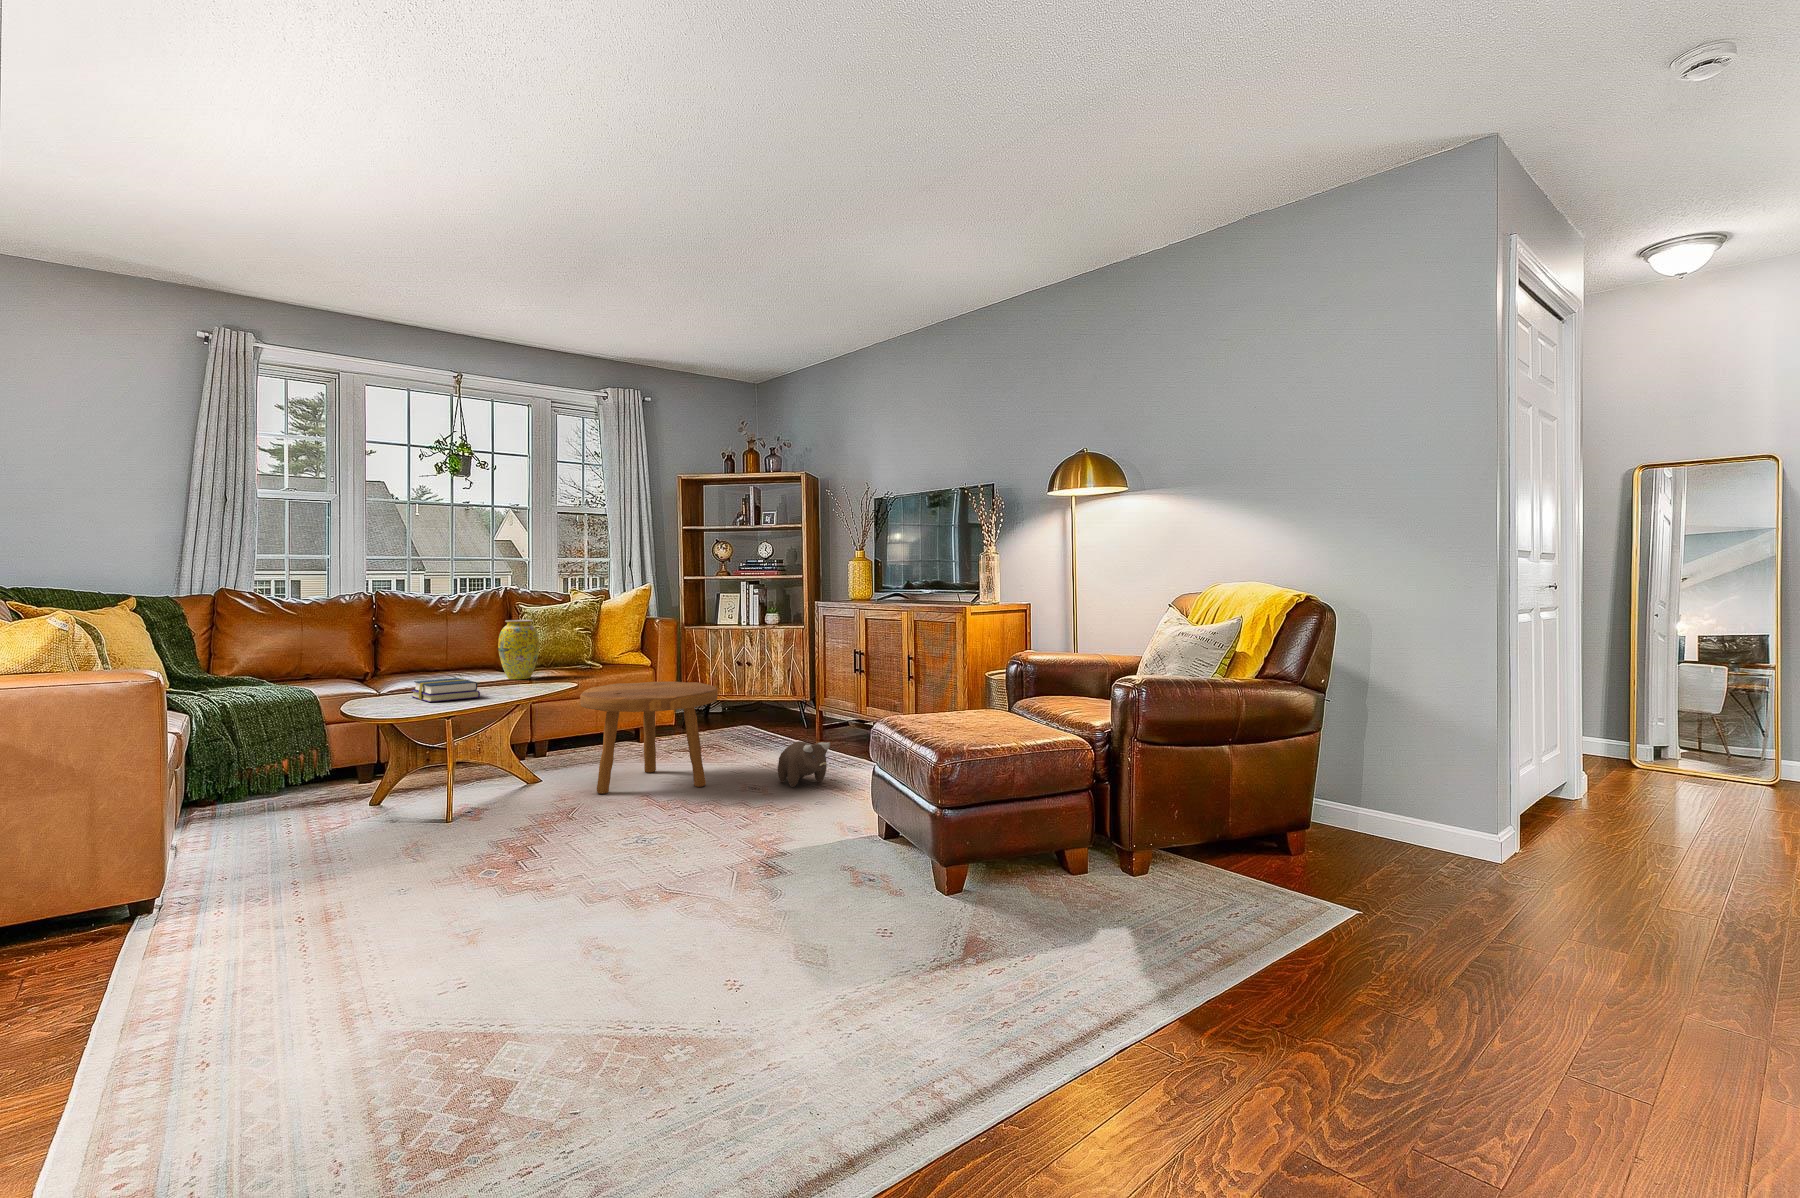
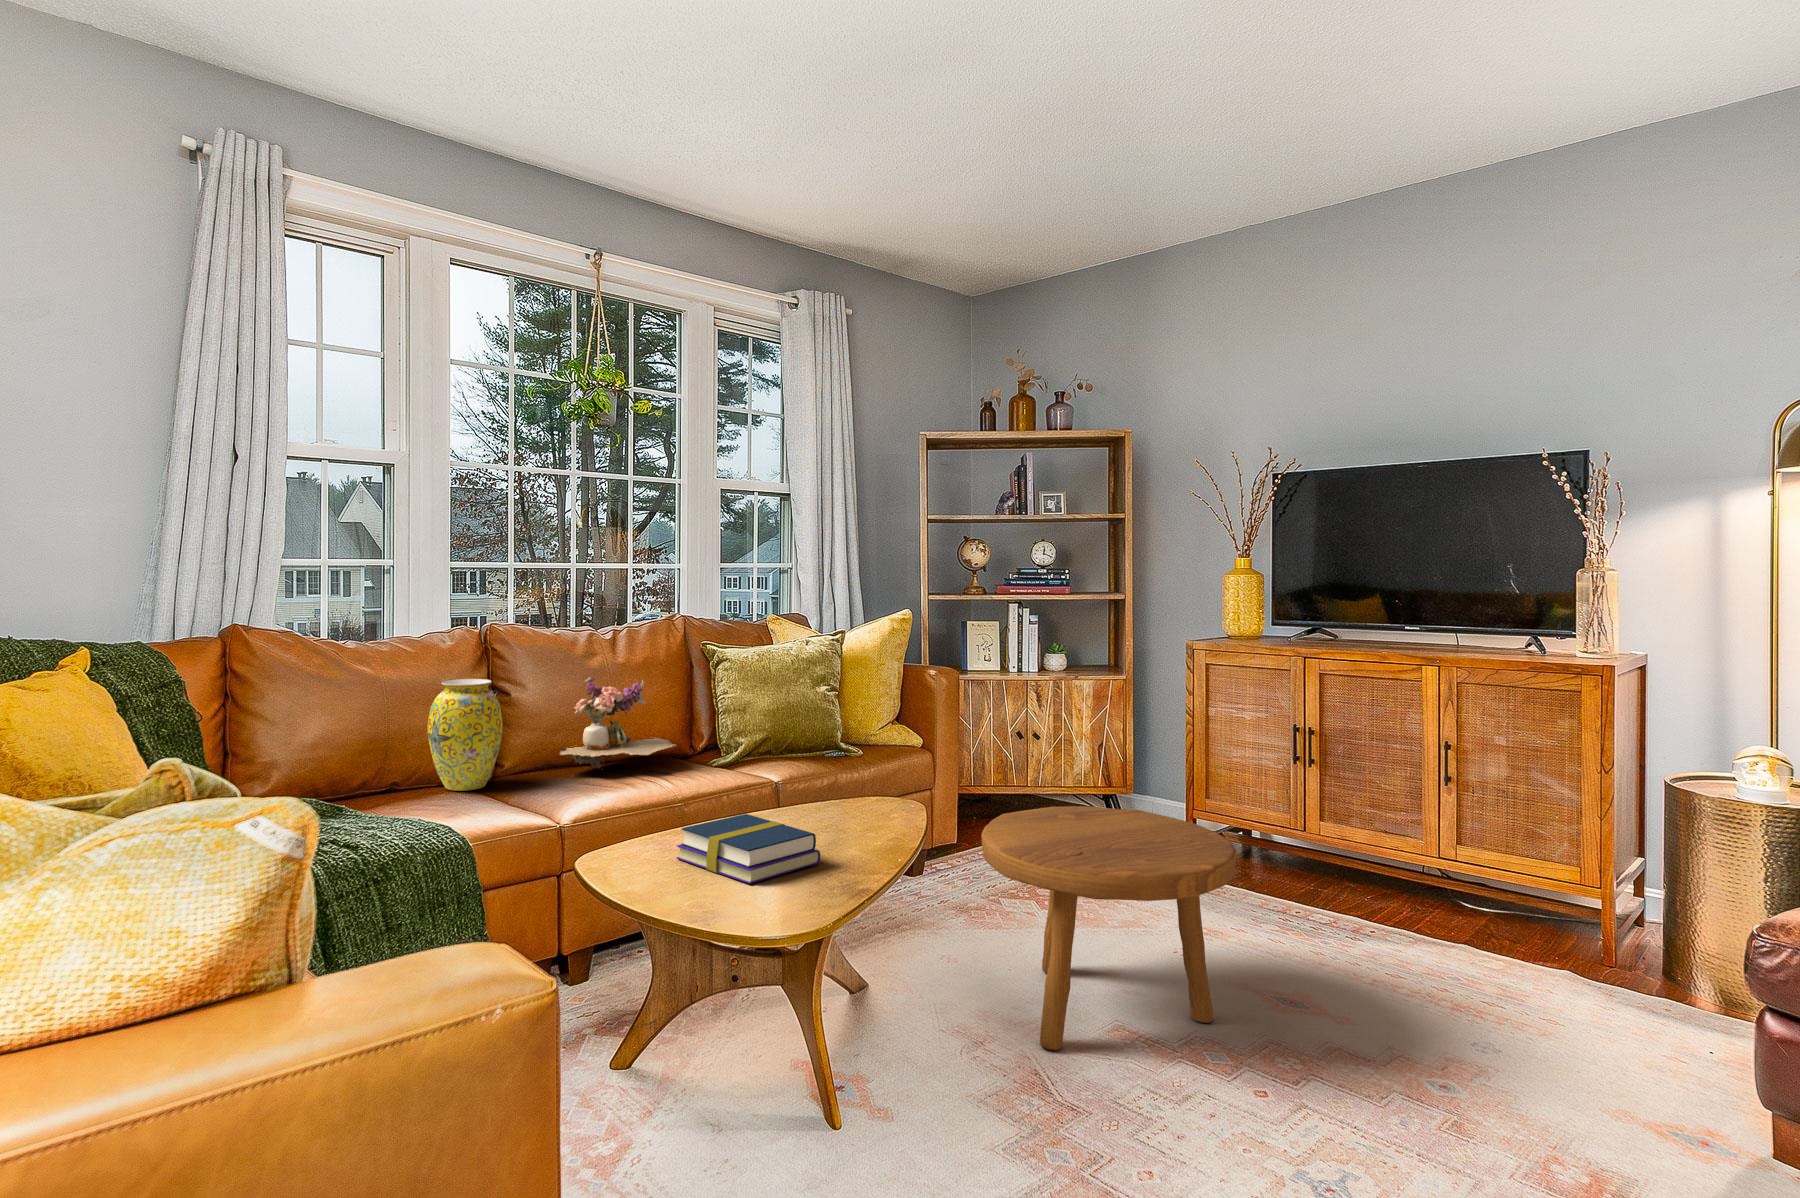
flower arrangement: none [408,616,485,674] -> present [559,677,677,769]
vase: present [498,620,539,679] -> present [428,679,503,791]
plush toy: present [778,741,830,787] -> none [1319,930,1455,1023]

